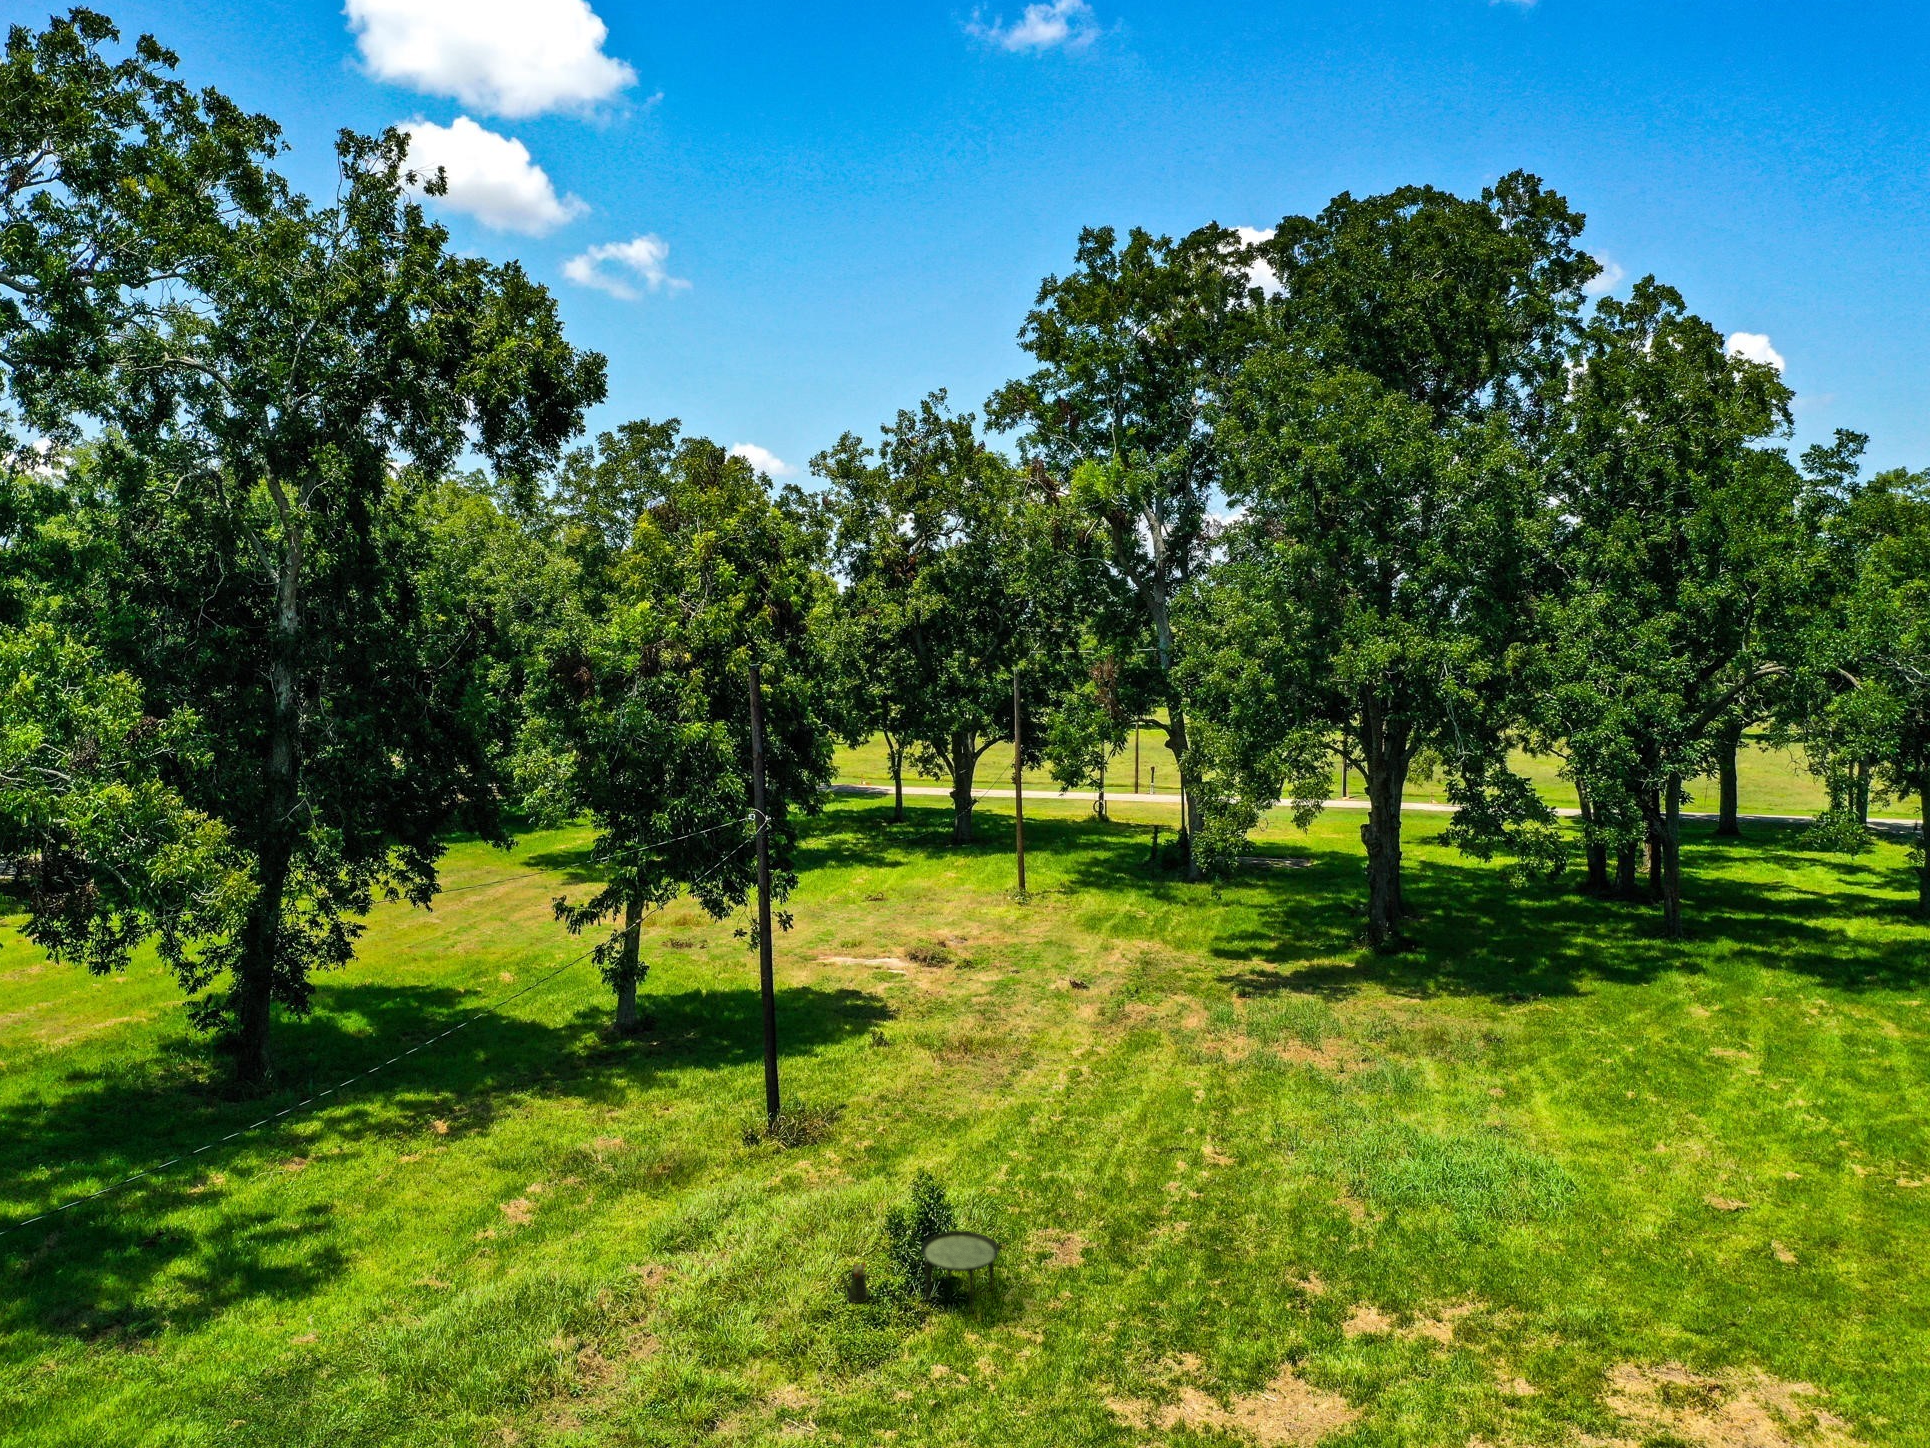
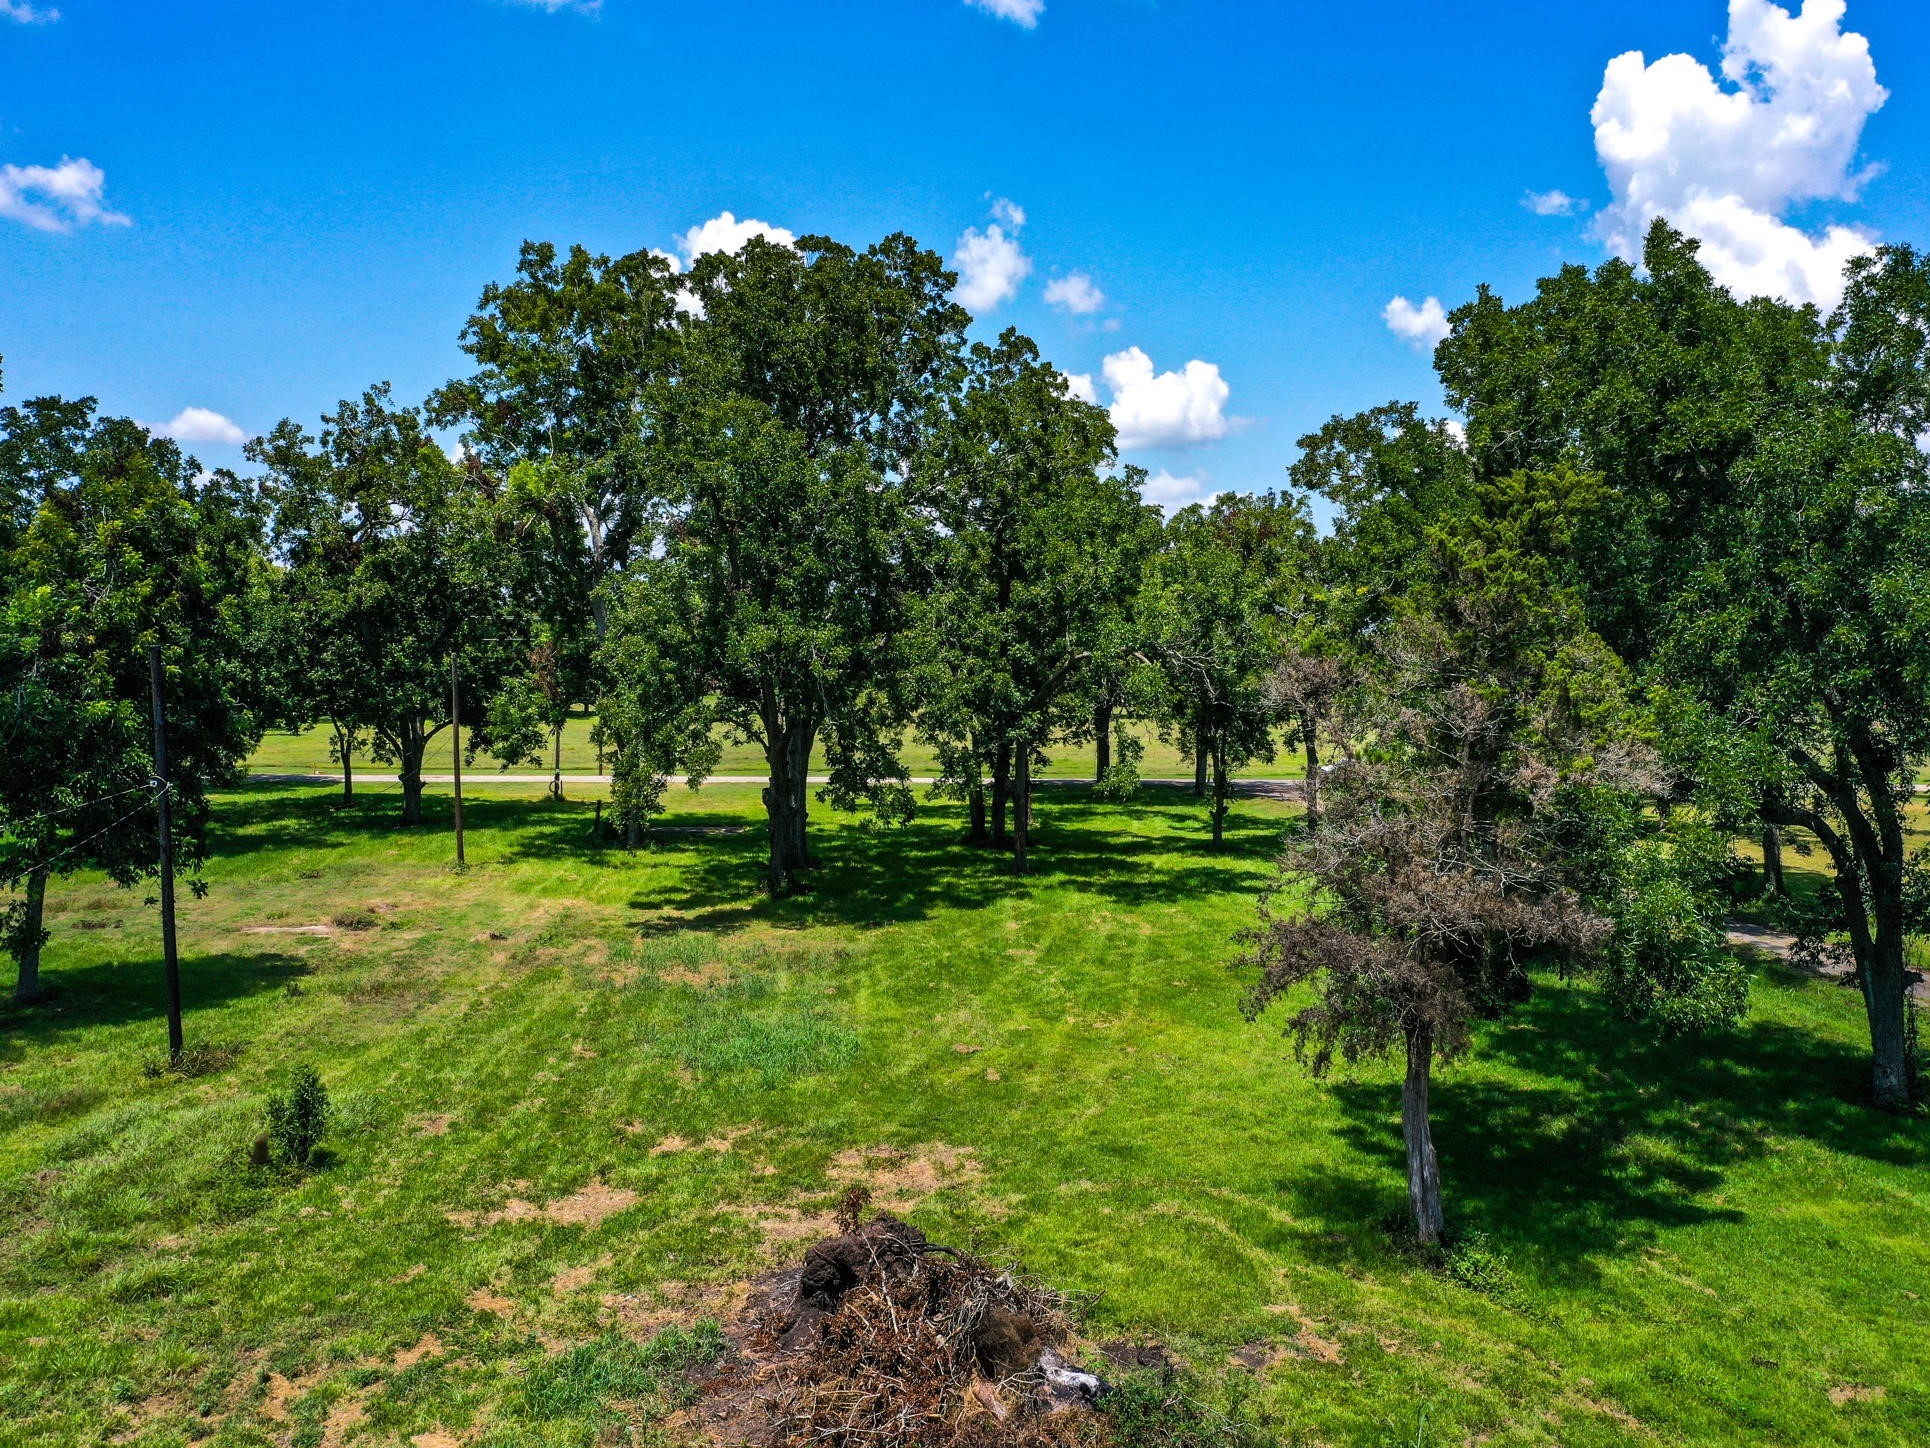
round table: present [921,1231,999,1313] -> none [321,1096,391,1151]

